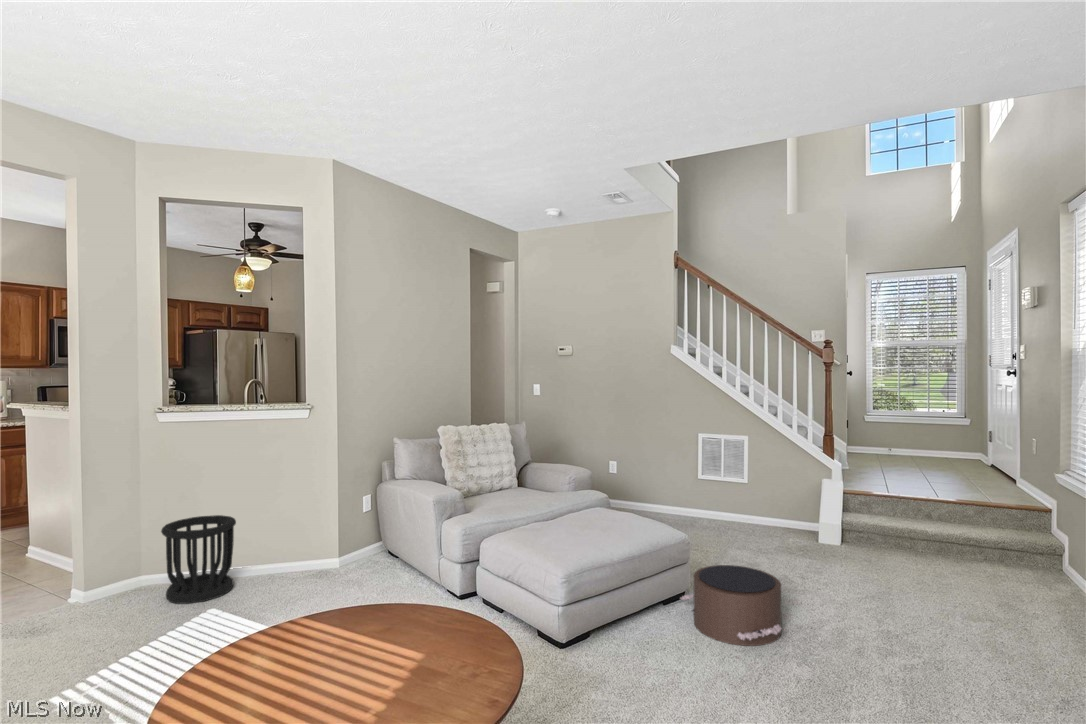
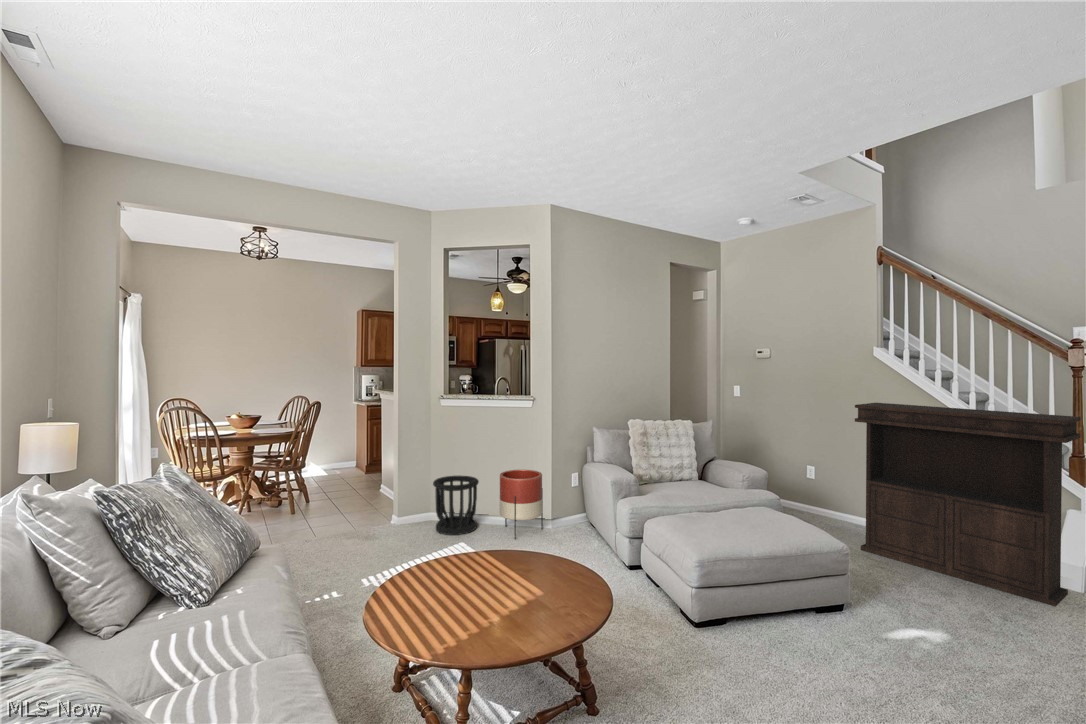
console table: none [667,393,837,562] -> present [855,403,1081,607]
planter: none [270,497,332,592] -> present [500,470,543,539]
pouf: present [680,565,785,646] -> none [830,583,943,675]

